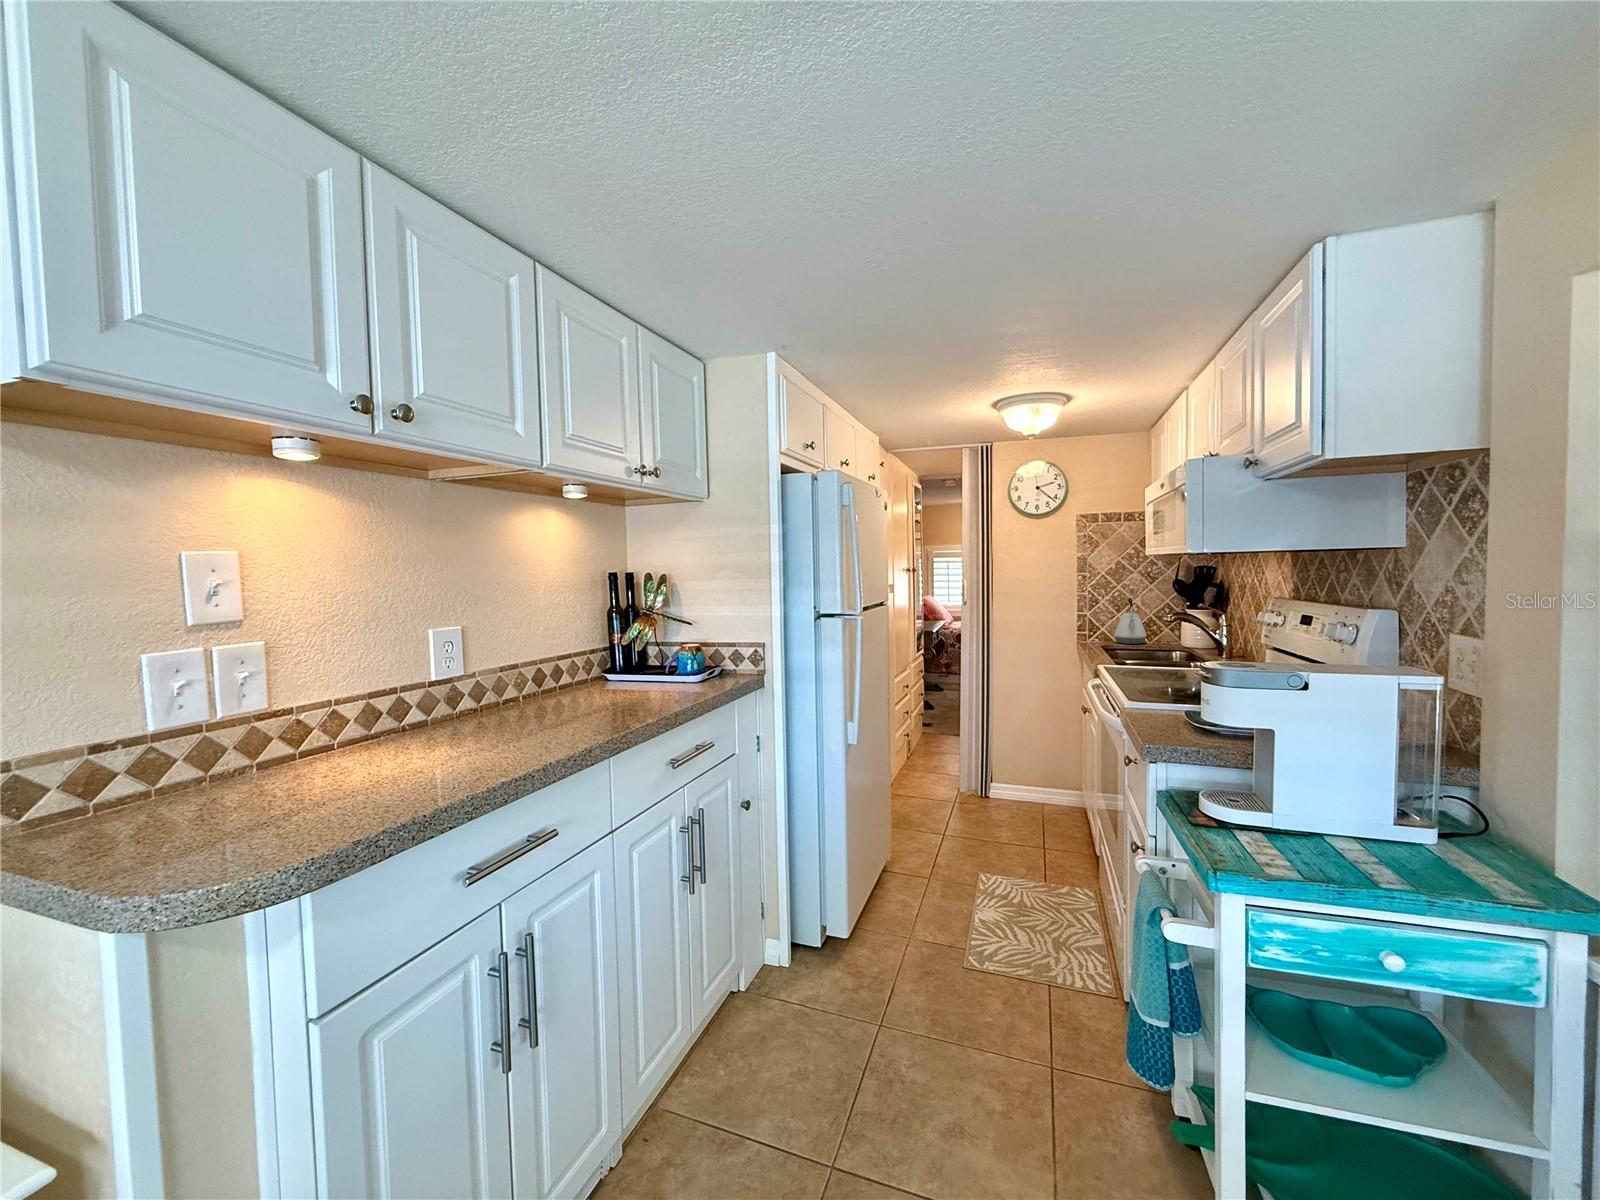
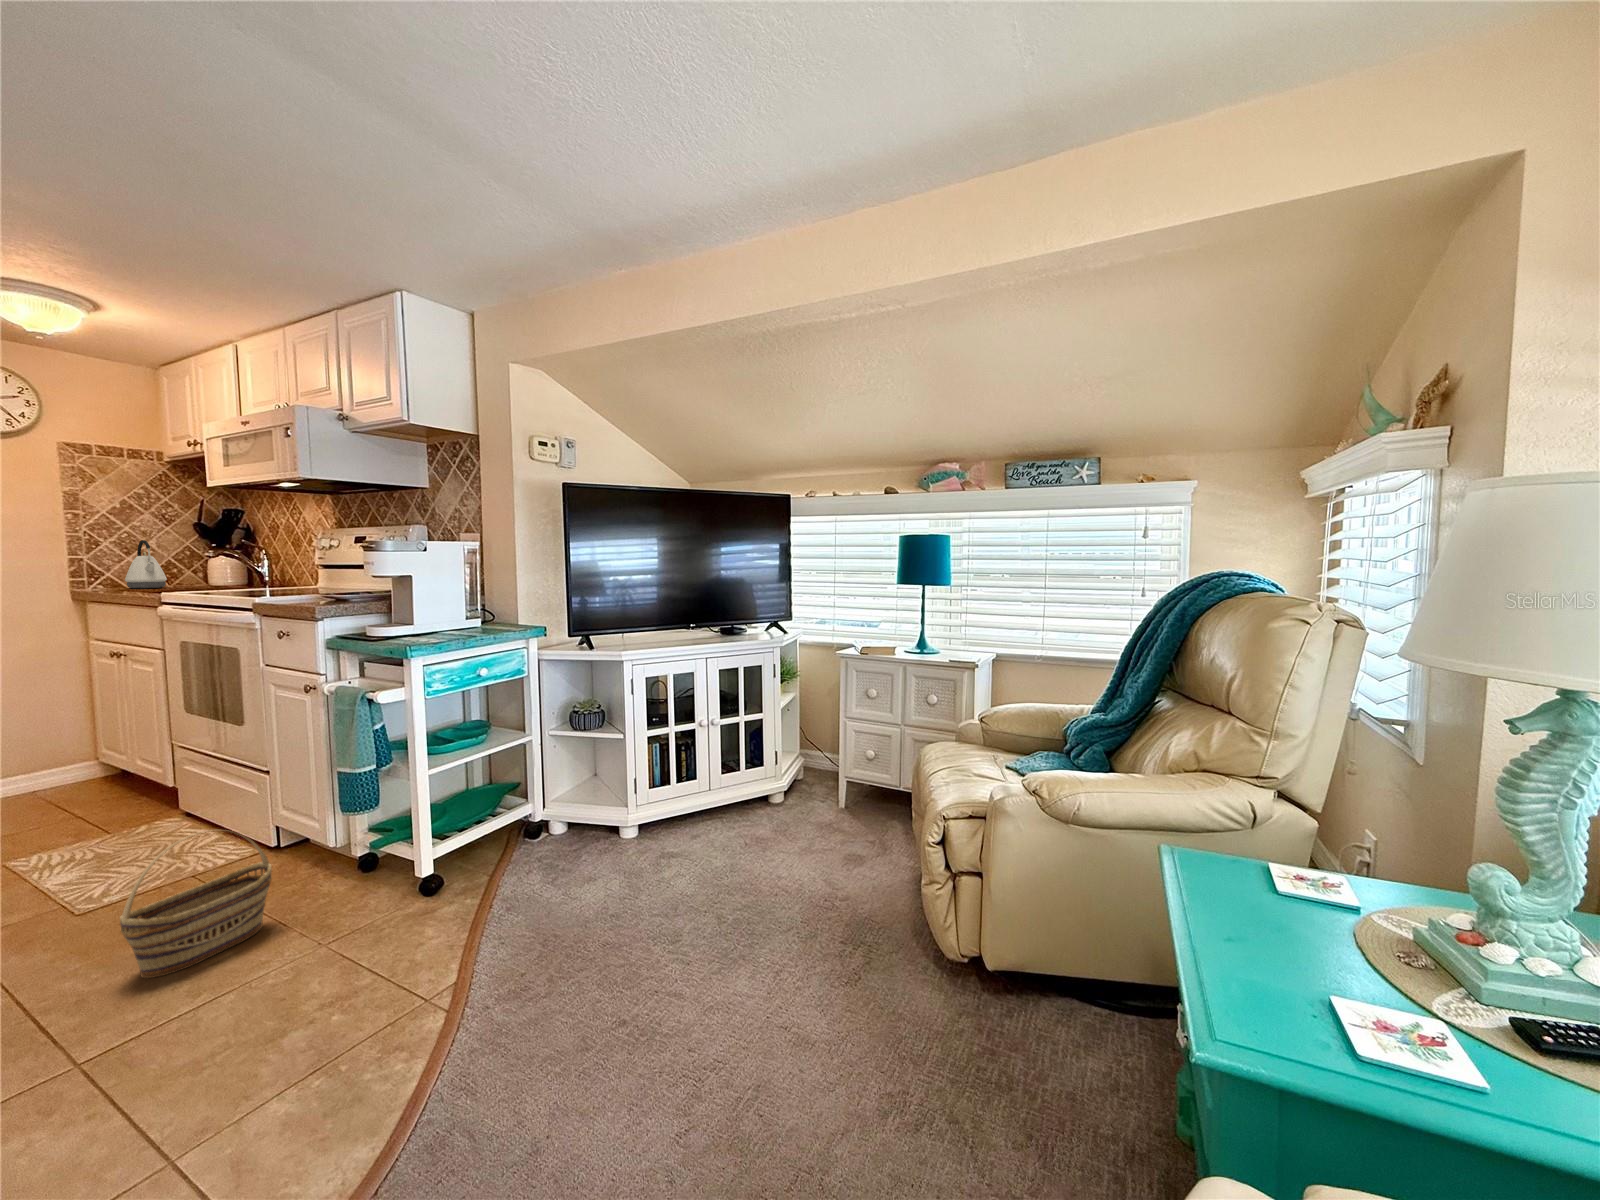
basket: none [902,984,1045,1141] -> present [120,830,272,978]

